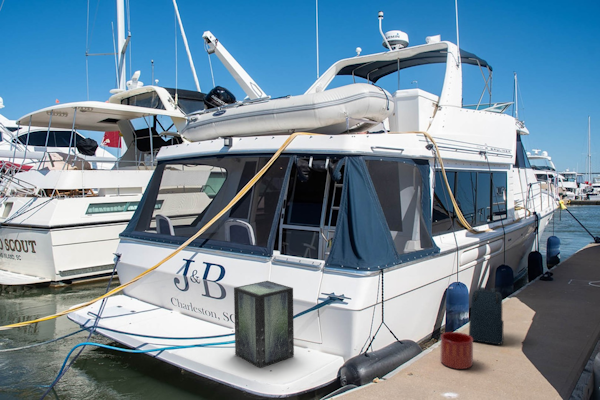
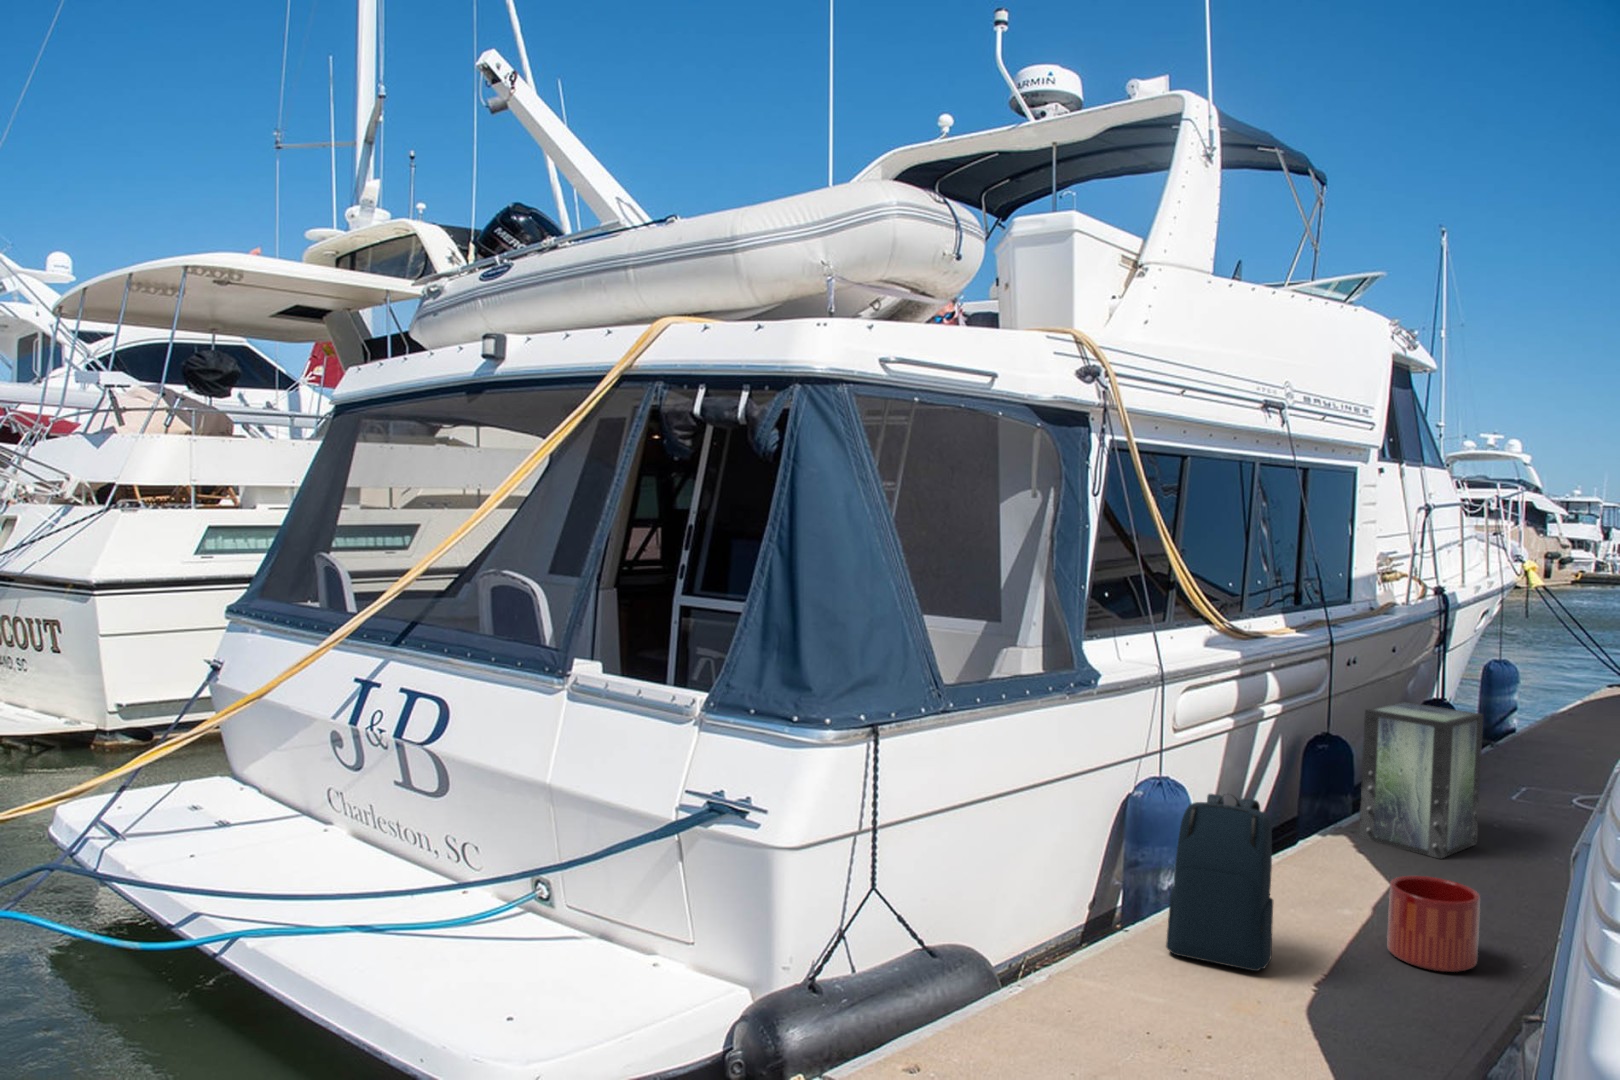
storage box: present [234,281,294,368] -> present [1359,701,1483,859]
planter: present [441,332,473,369] -> present [1387,876,1480,972]

